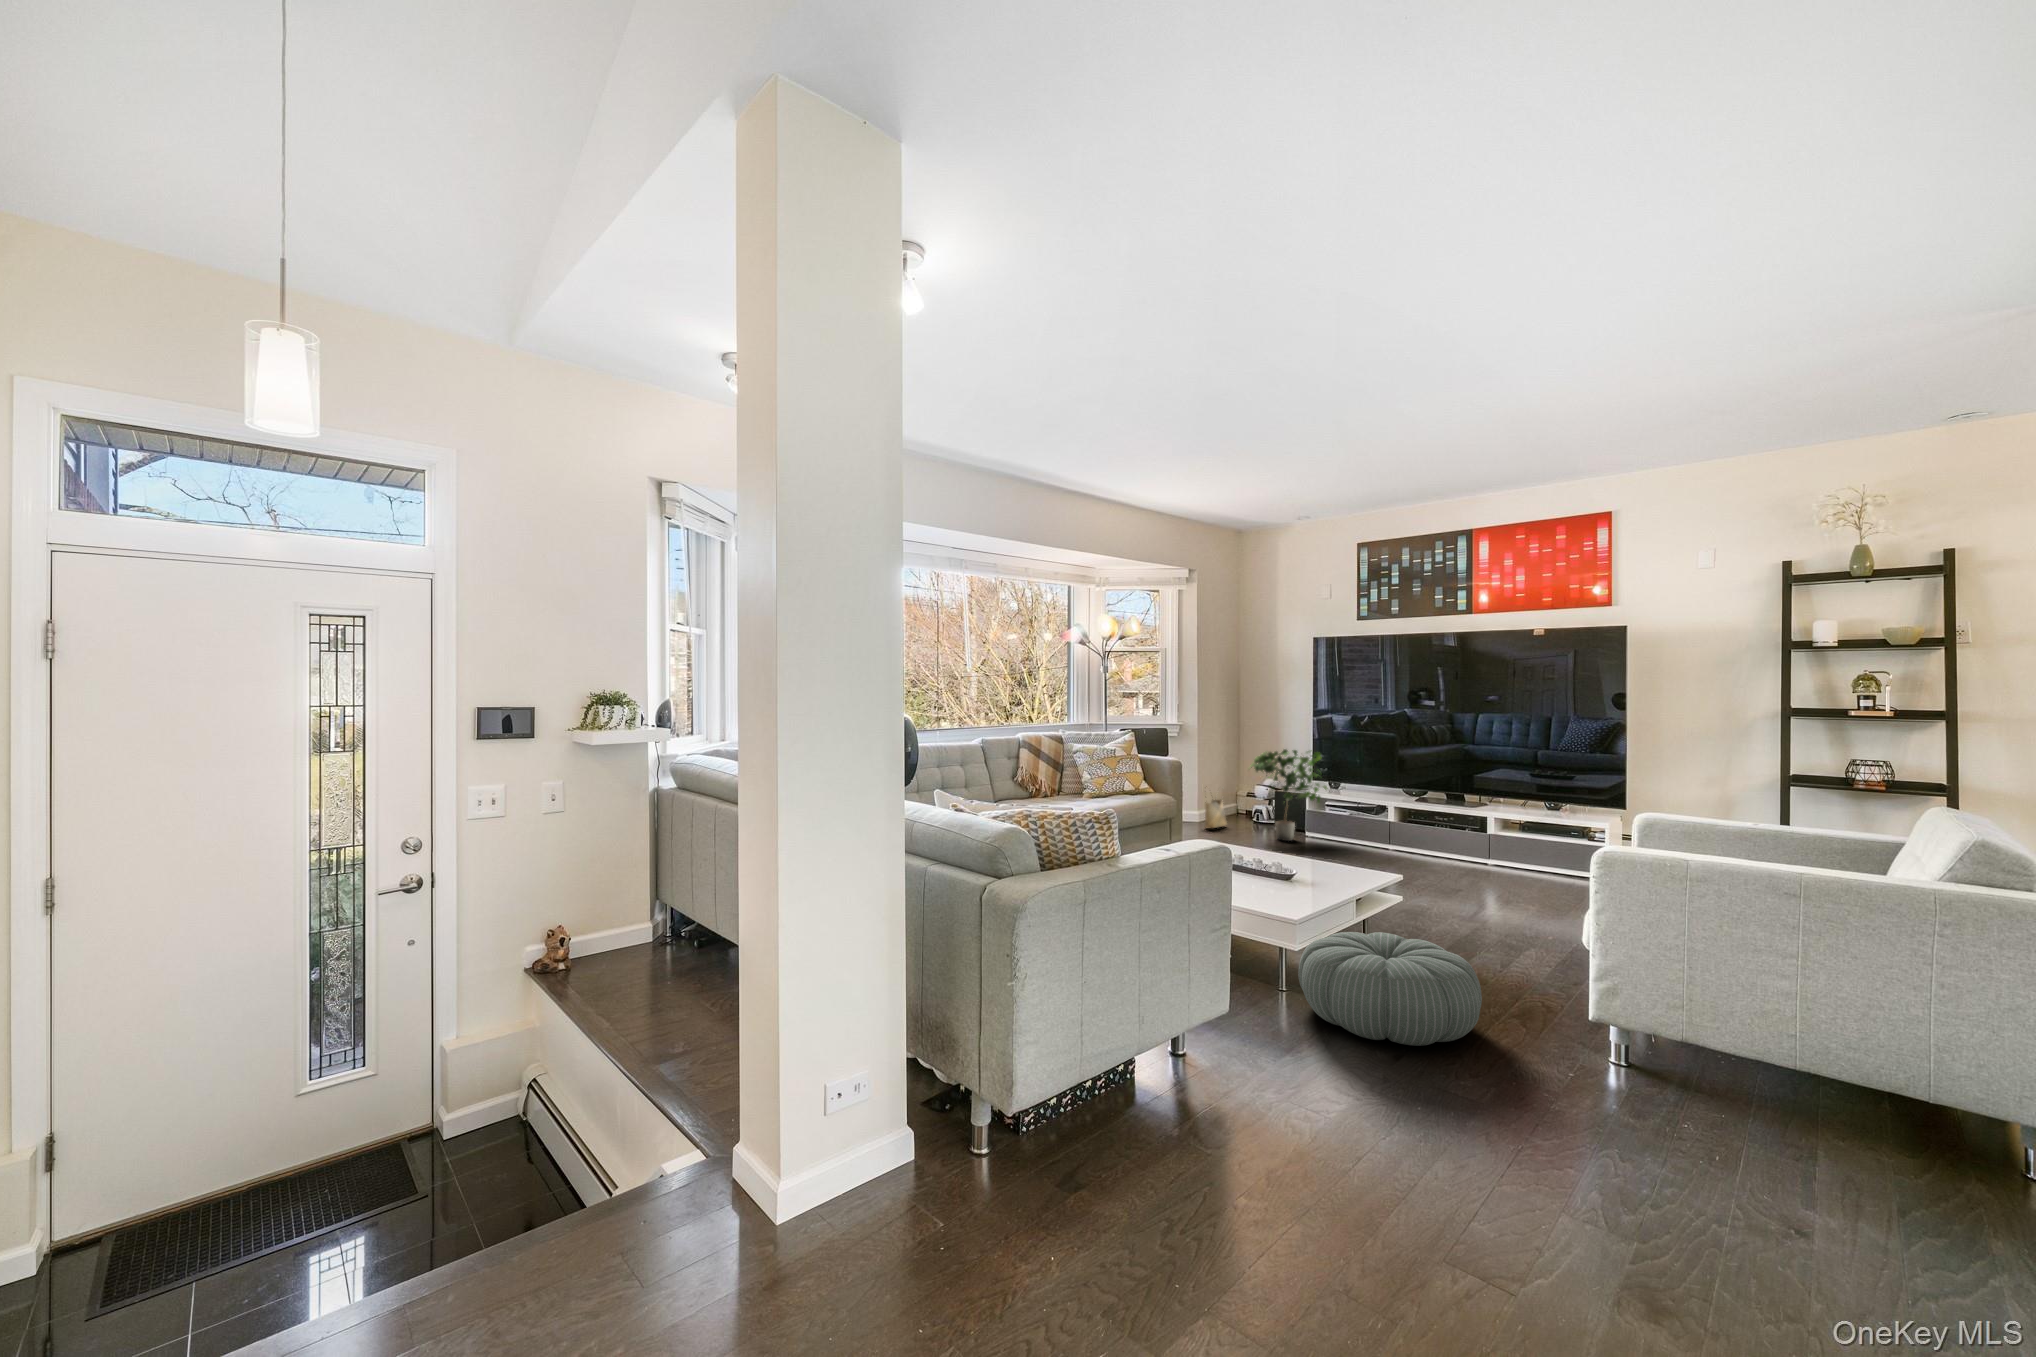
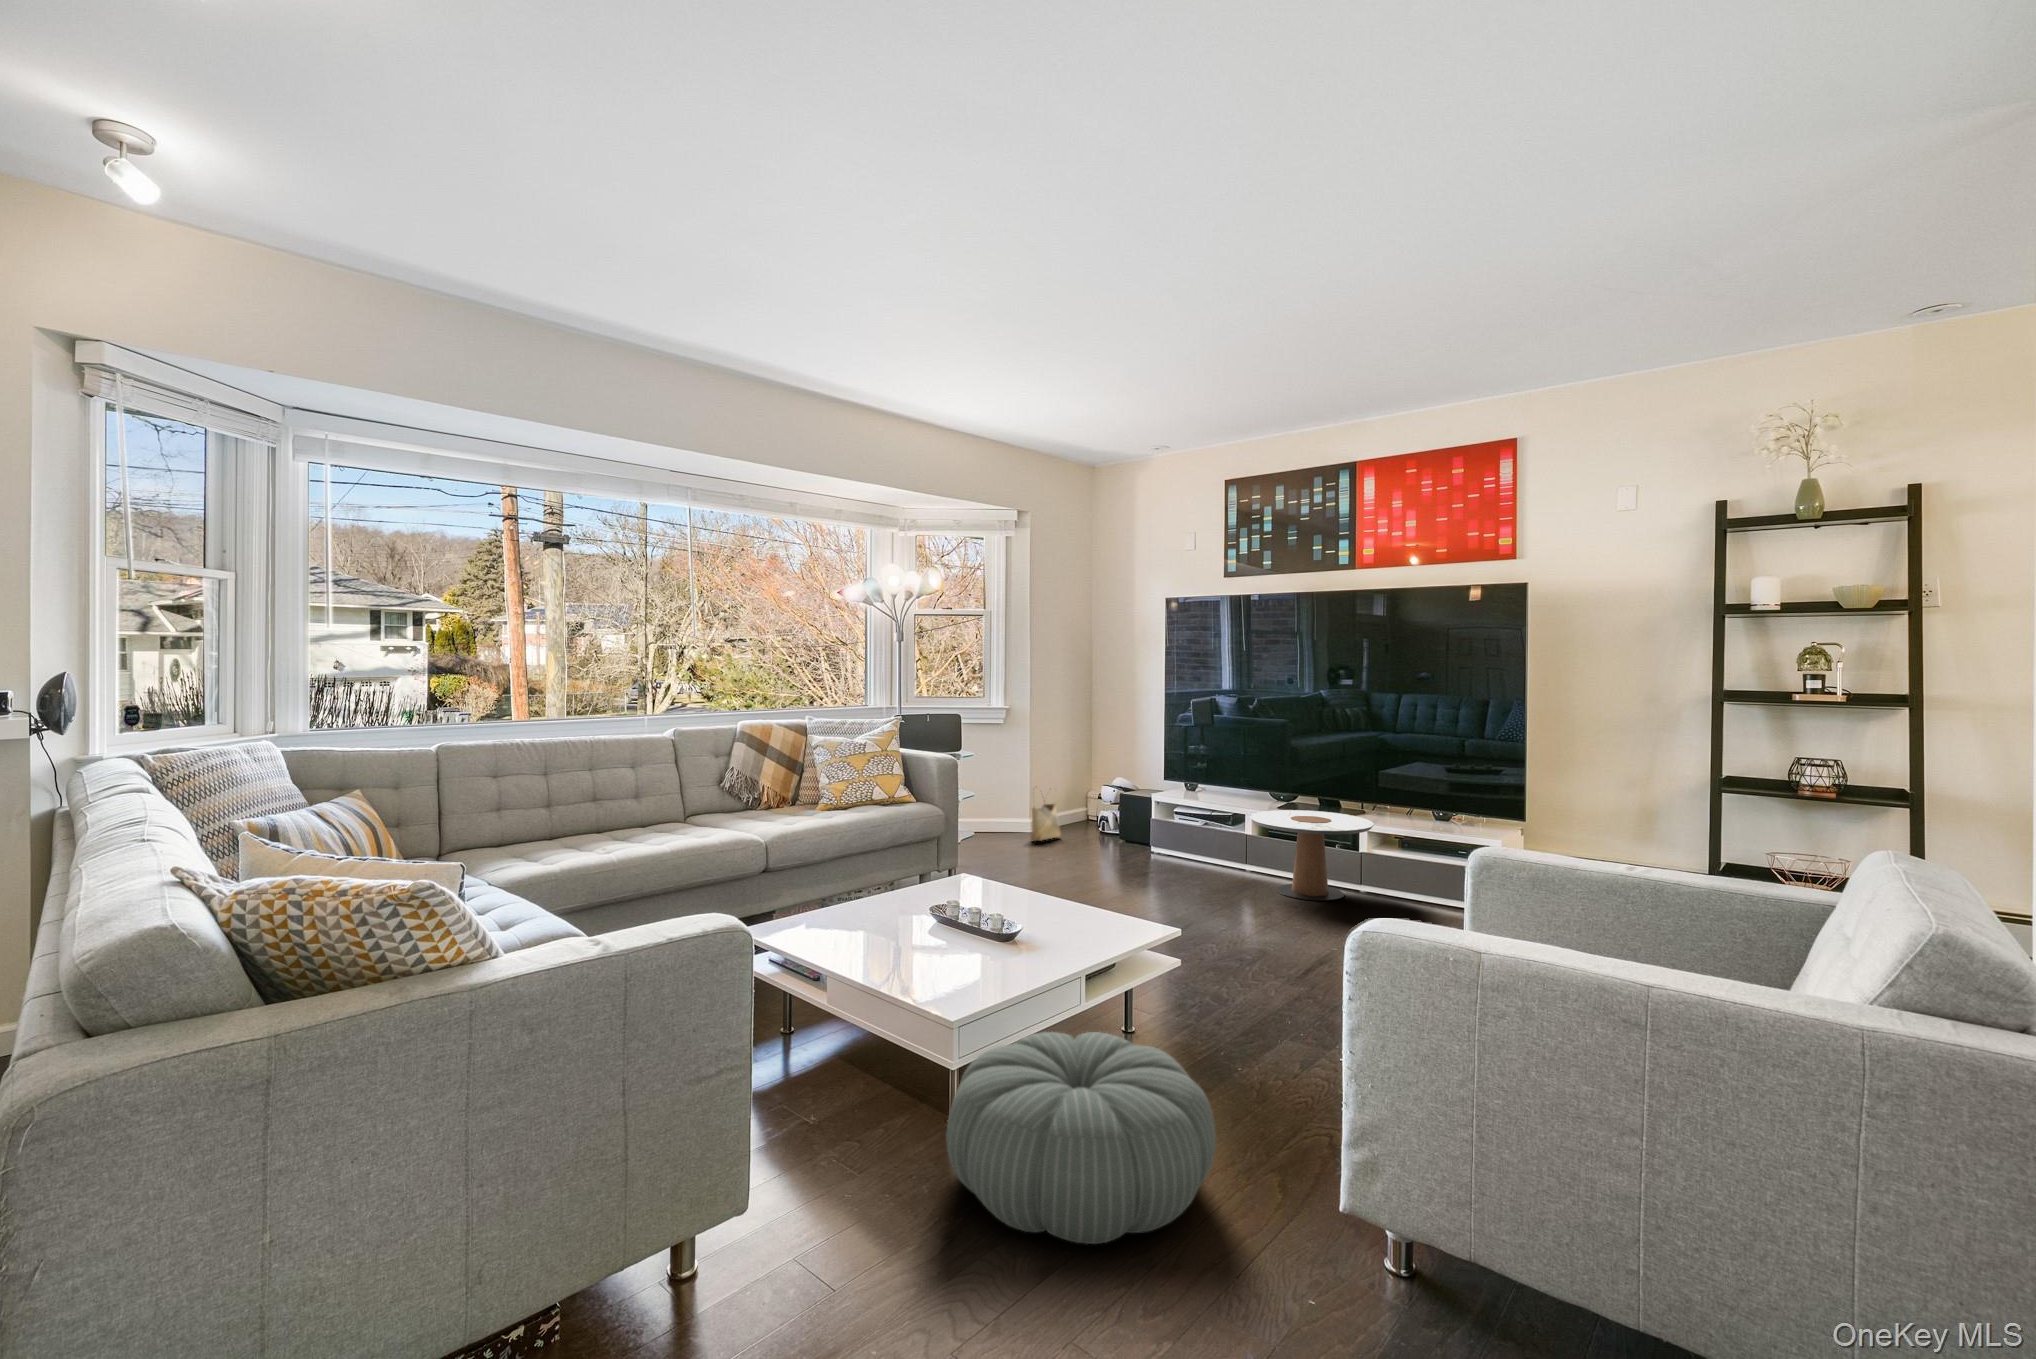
potted plant: present [1251,749,1327,841] -> none [1078,741,1176,857]
side table: none [1400,803,1503,872] -> present [1251,810,1374,901]

